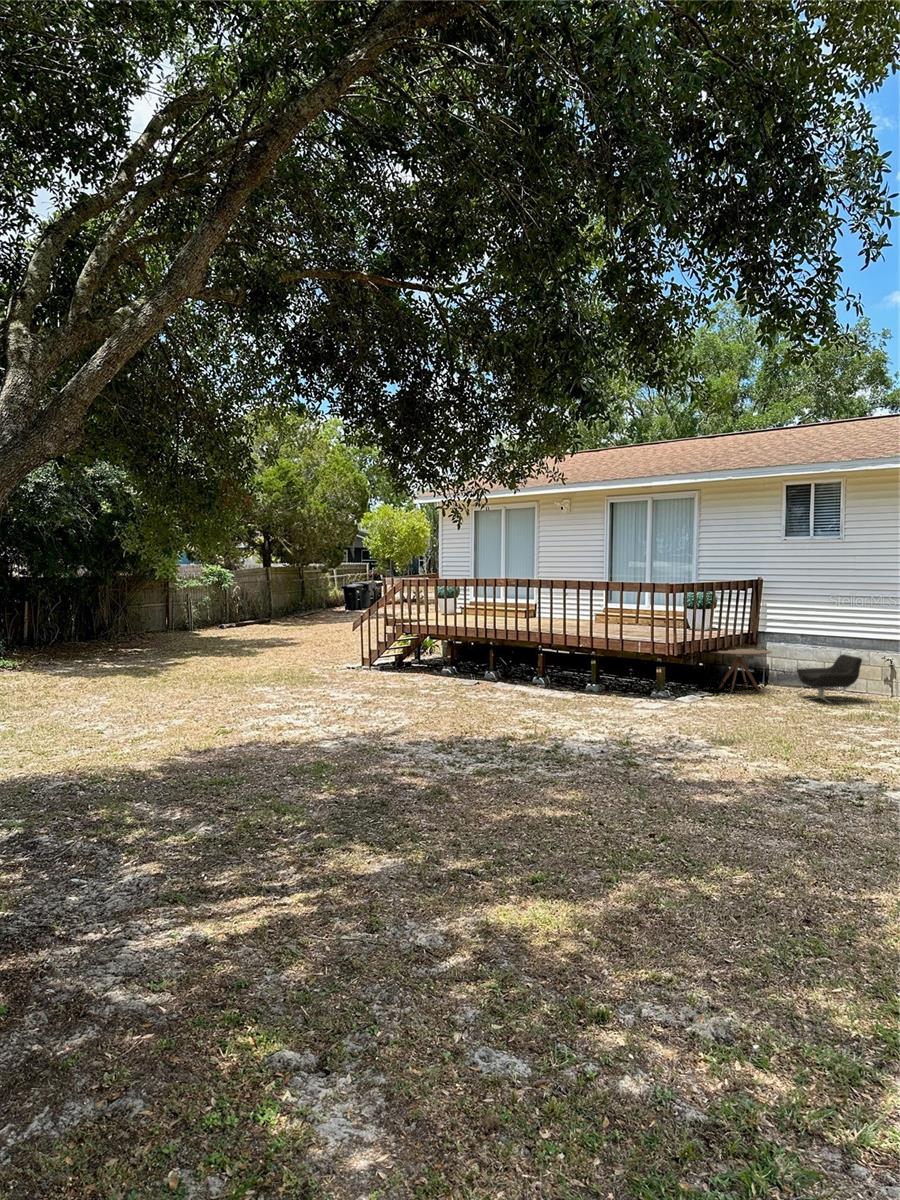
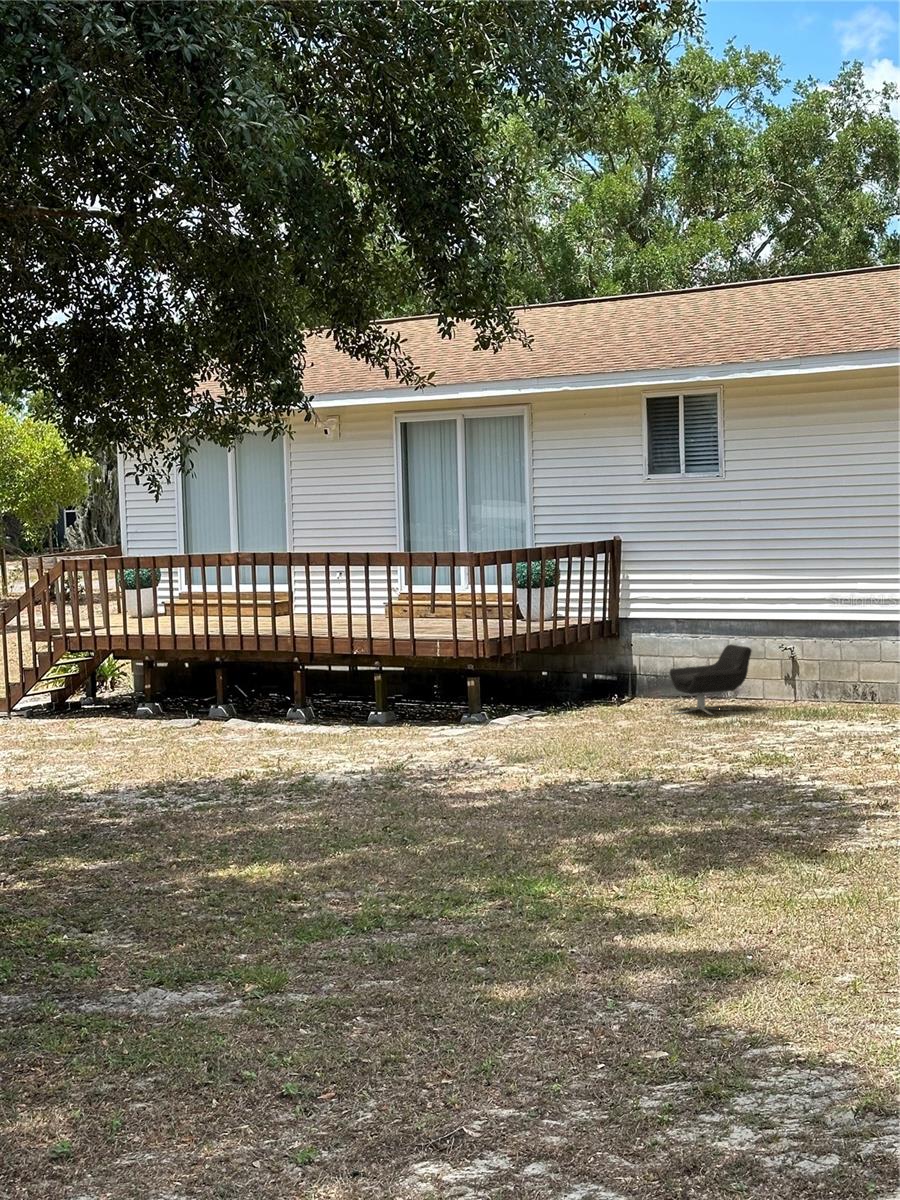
round table: present [713,649,771,693] -> none [547,644,636,711]

